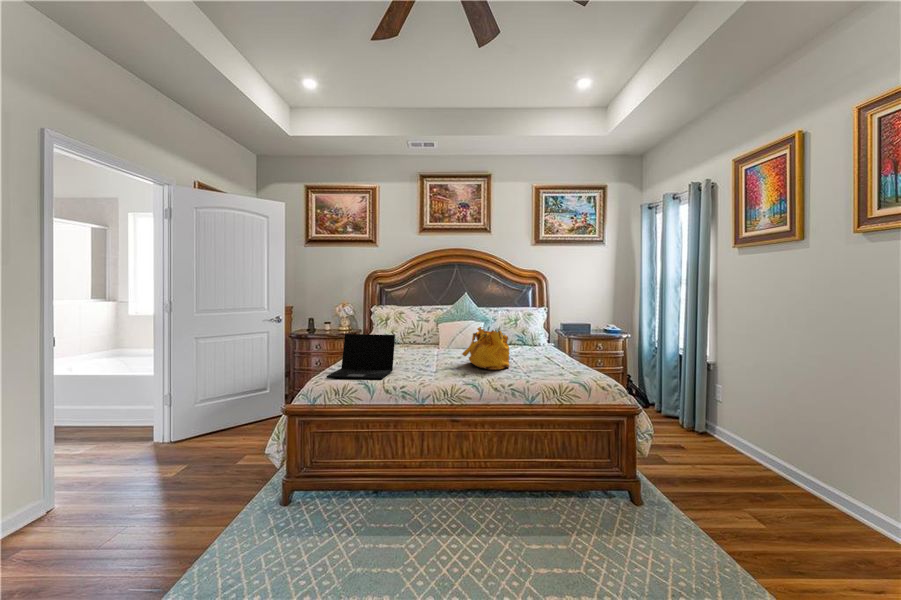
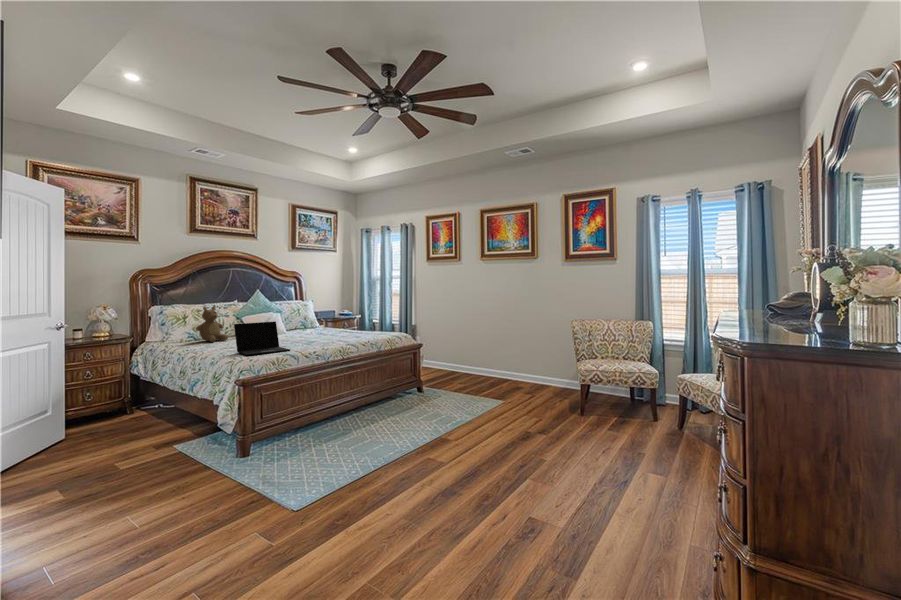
teddy bear: none [378,309,410,349] -> present [196,306,228,342]
handbag: present [462,327,510,370] -> none [313,312,346,339]

